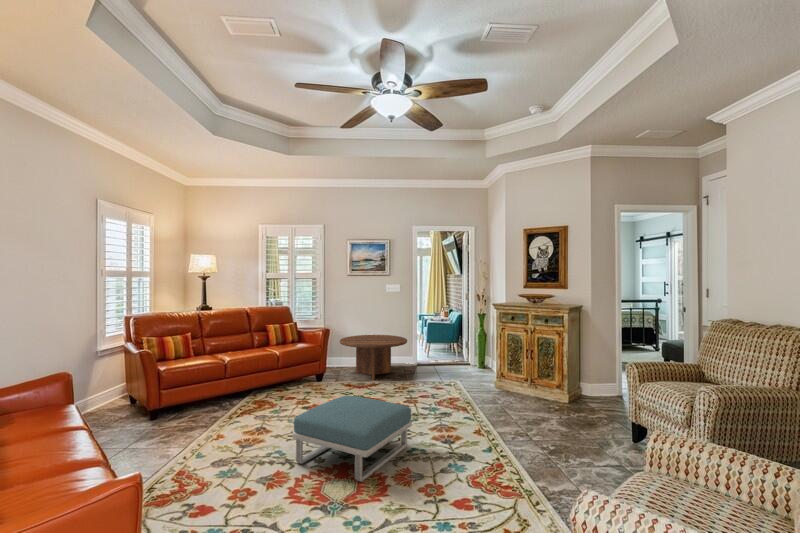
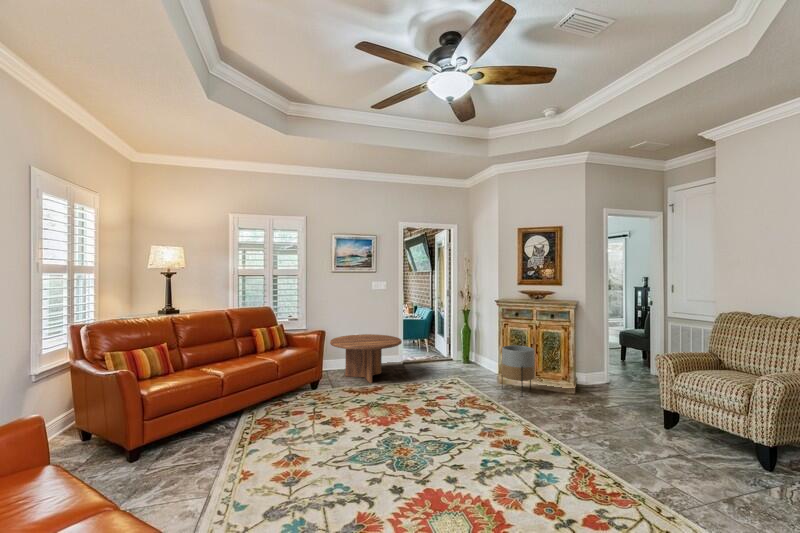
planter: none [492,350,525,402] -> present [502,345,535,396]
footstool: present [293,396,412,482] -> none [369,408,485,516]

